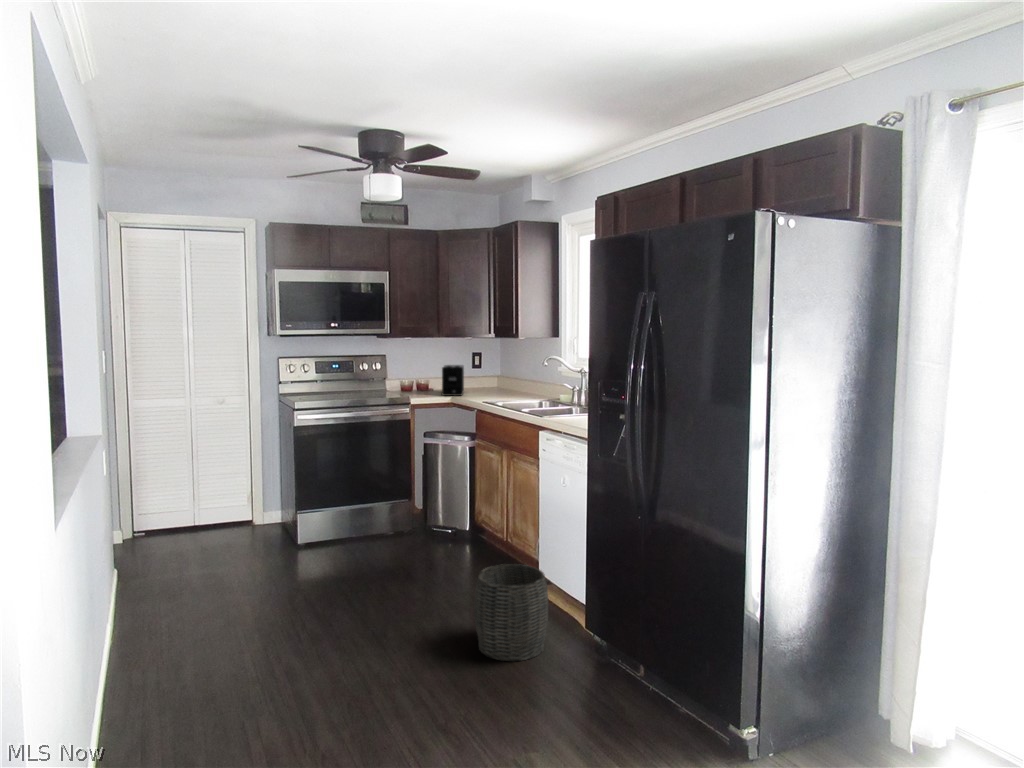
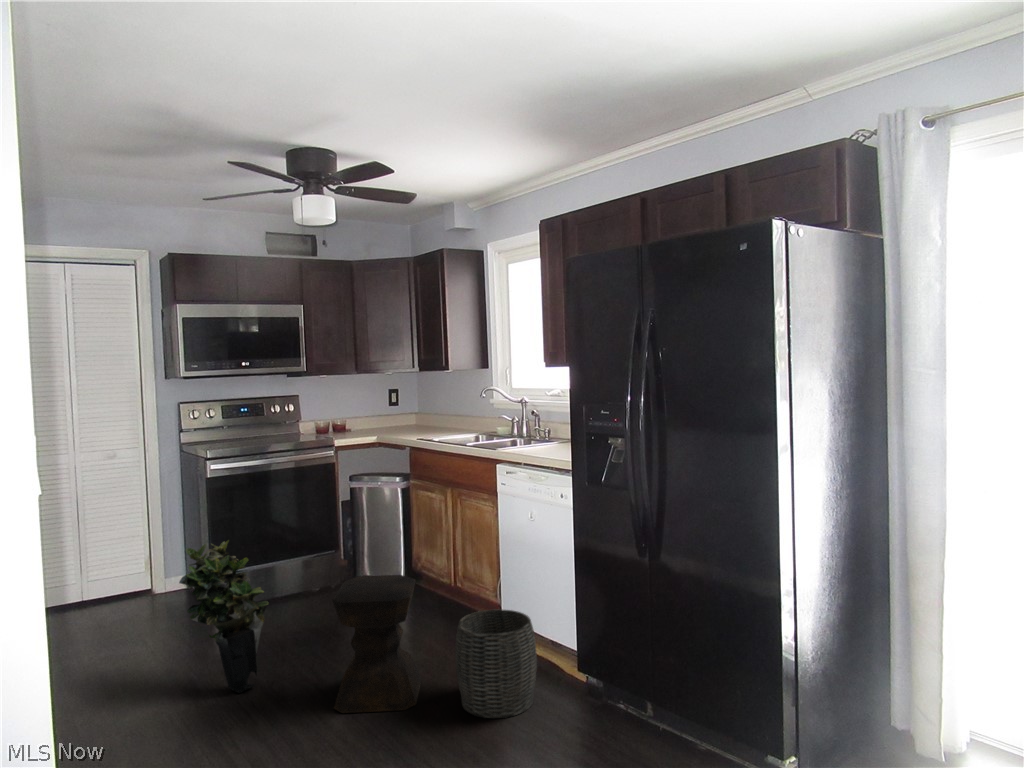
toaster: present [442,365,464,396] -> none [363,402,388,436]
potted plant: none [252,482,328,614] -> present [179,540,269,693]
stool: none [370,523,453,644] -> present [332,575,422,713]

